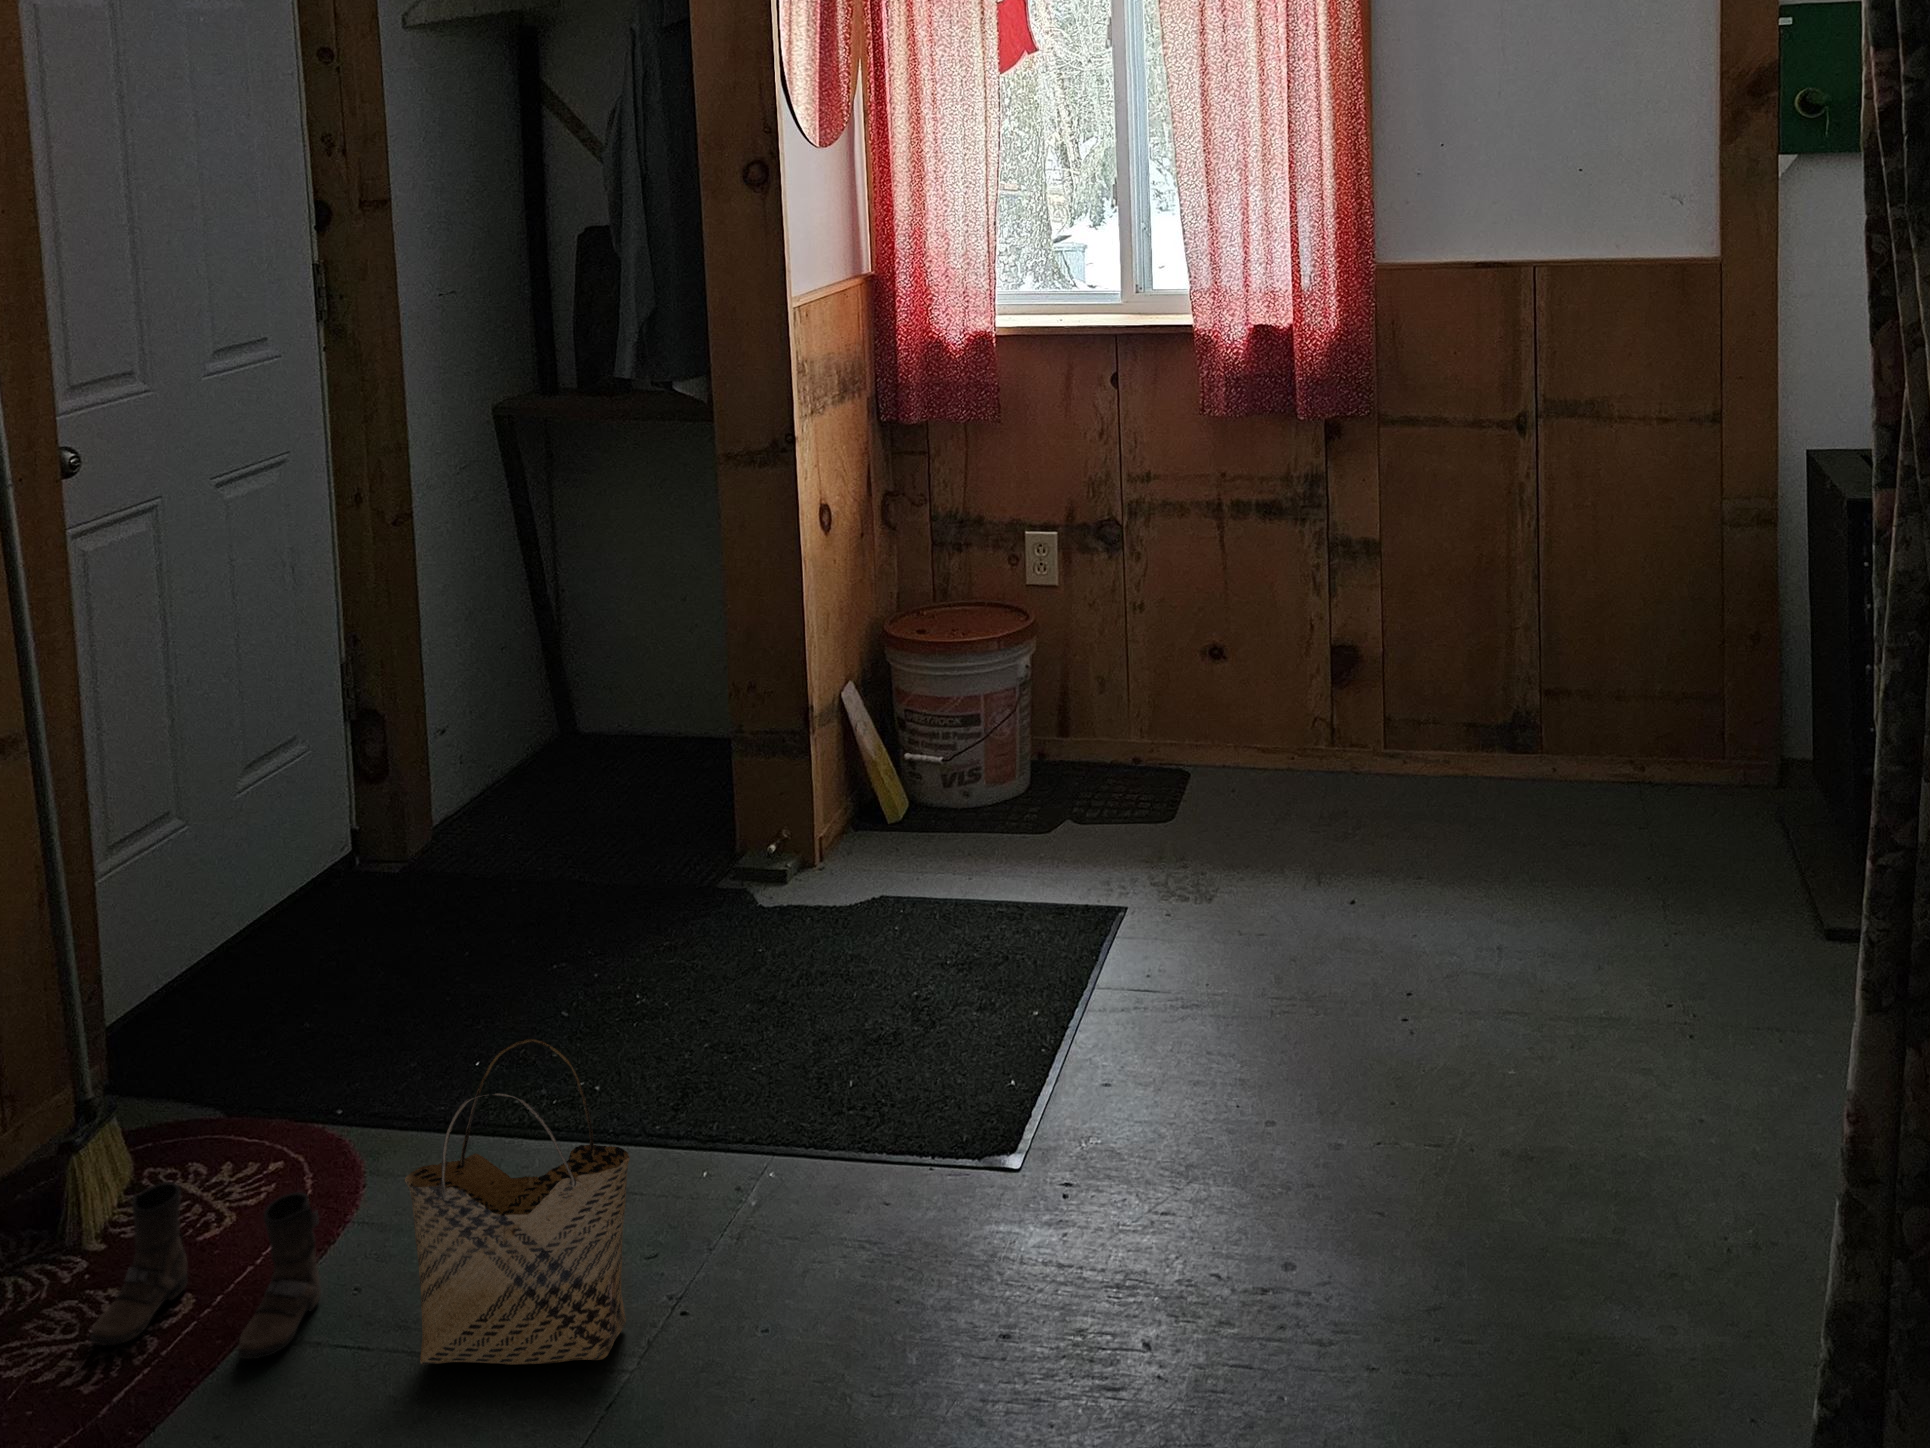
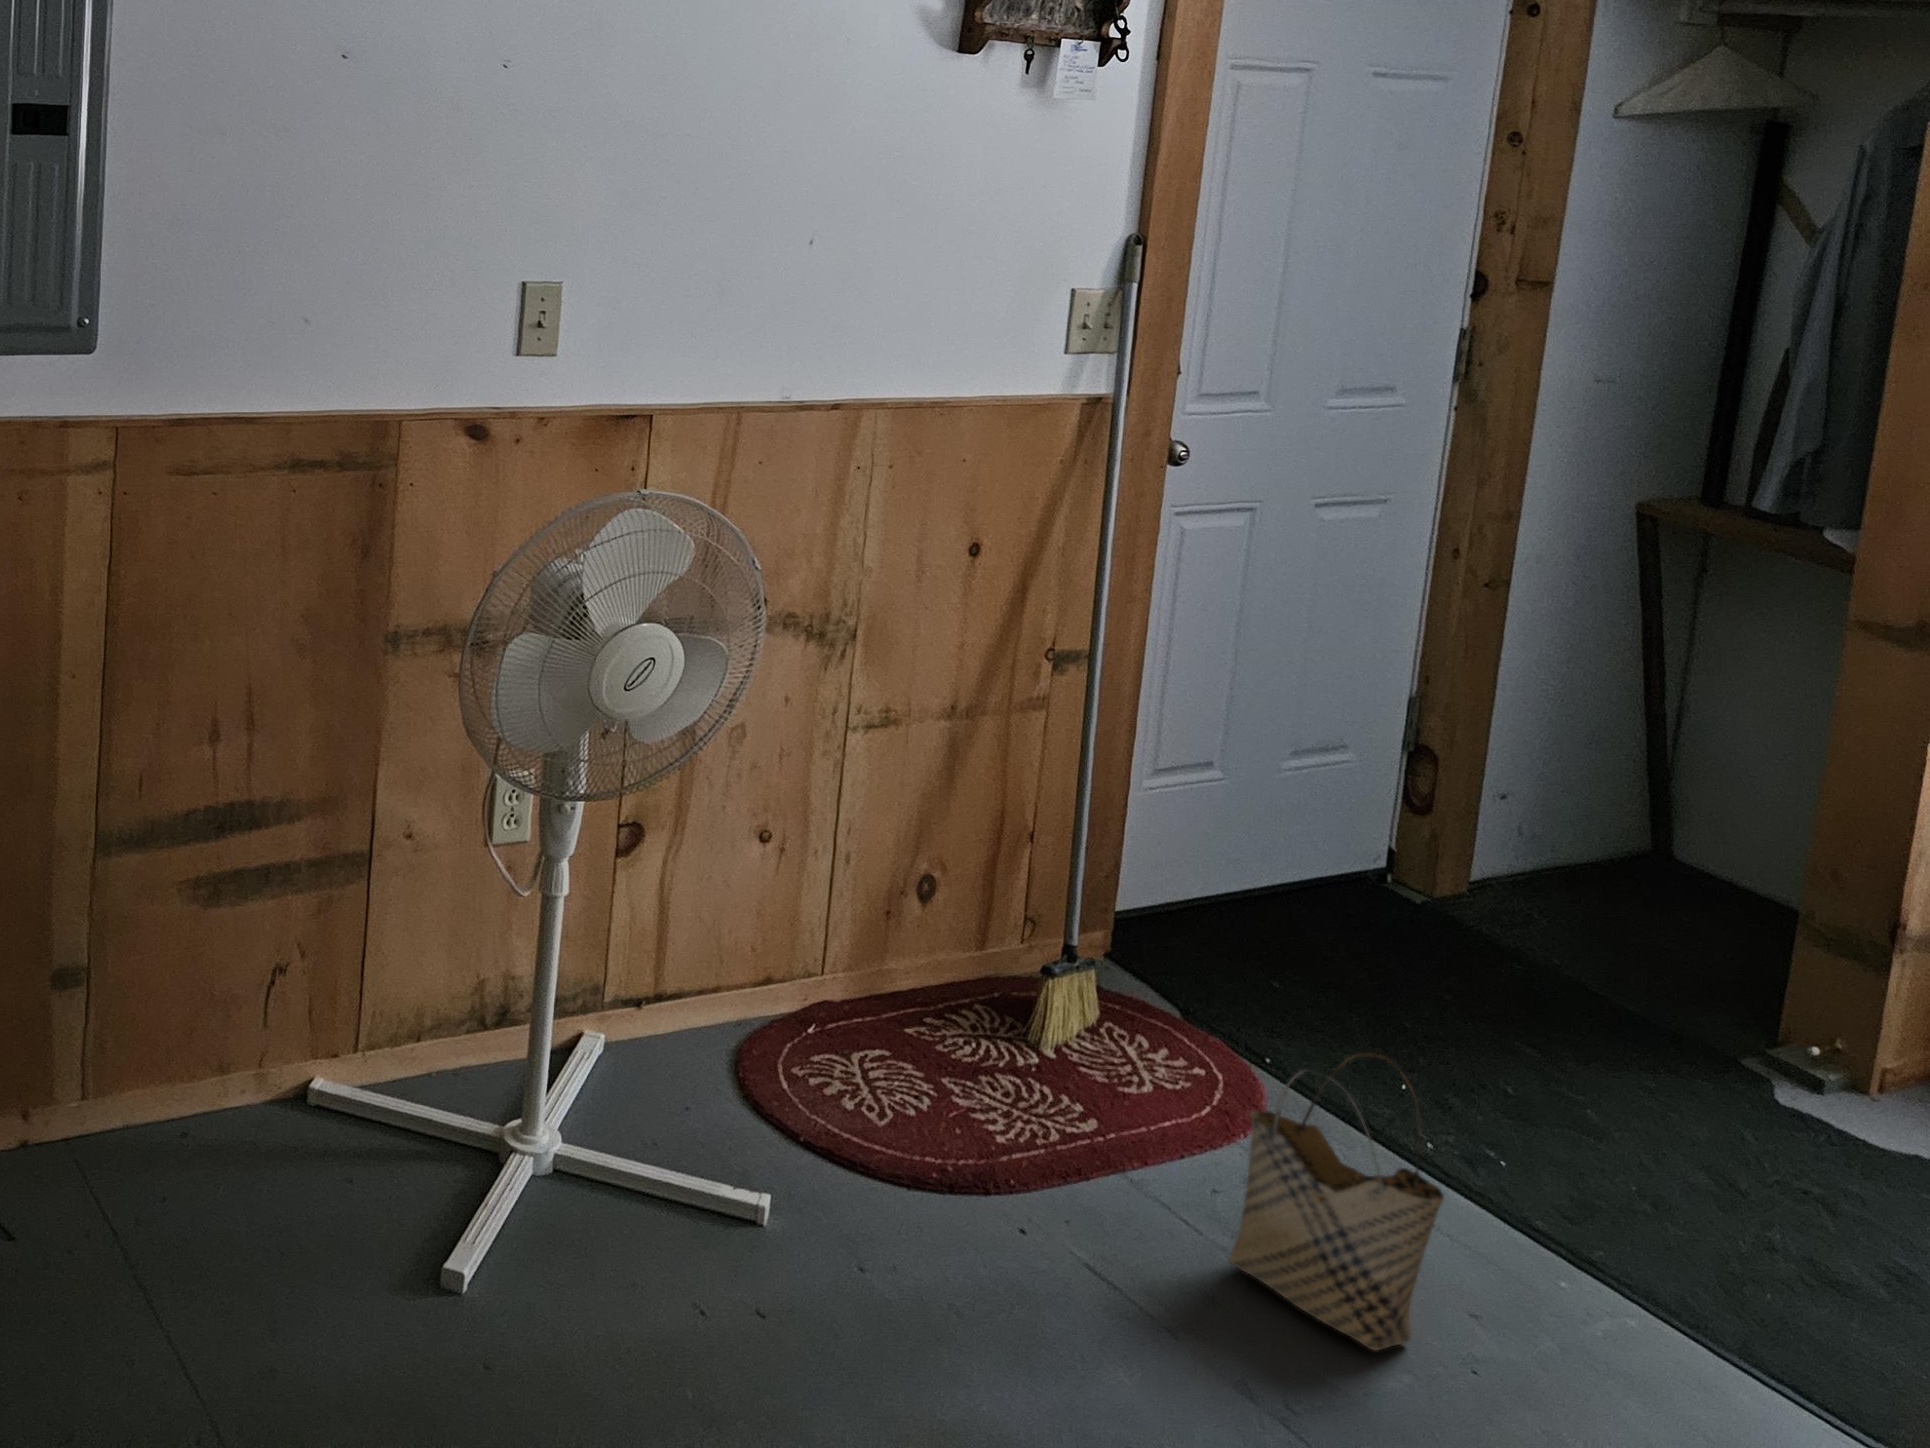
boots: present [90,1182,321,1359] -> none [1017,1024,1193,1192]

